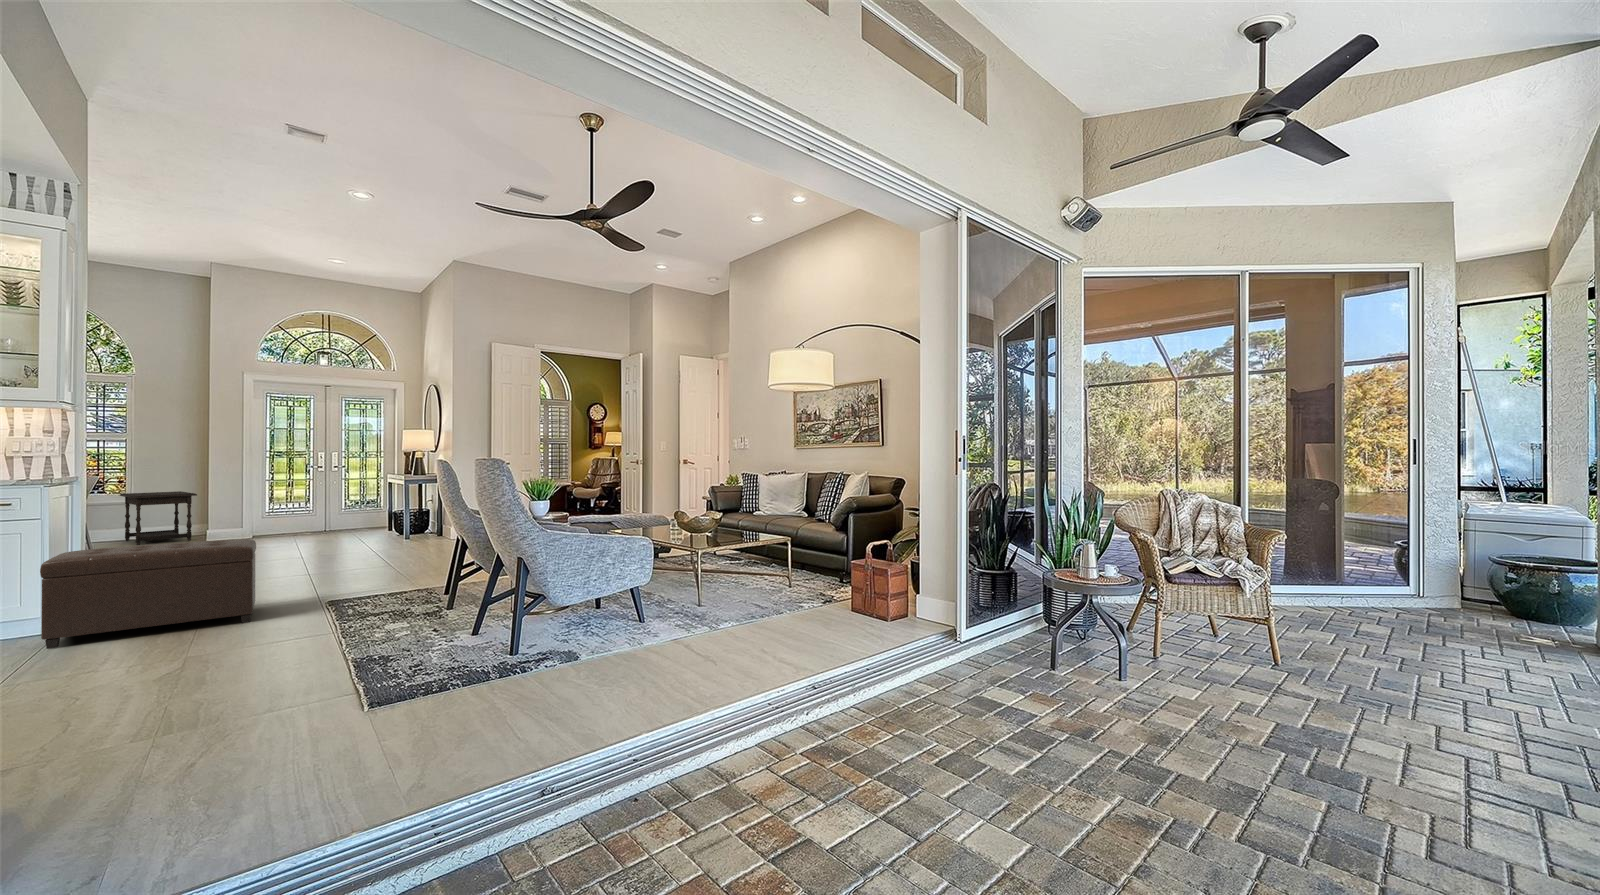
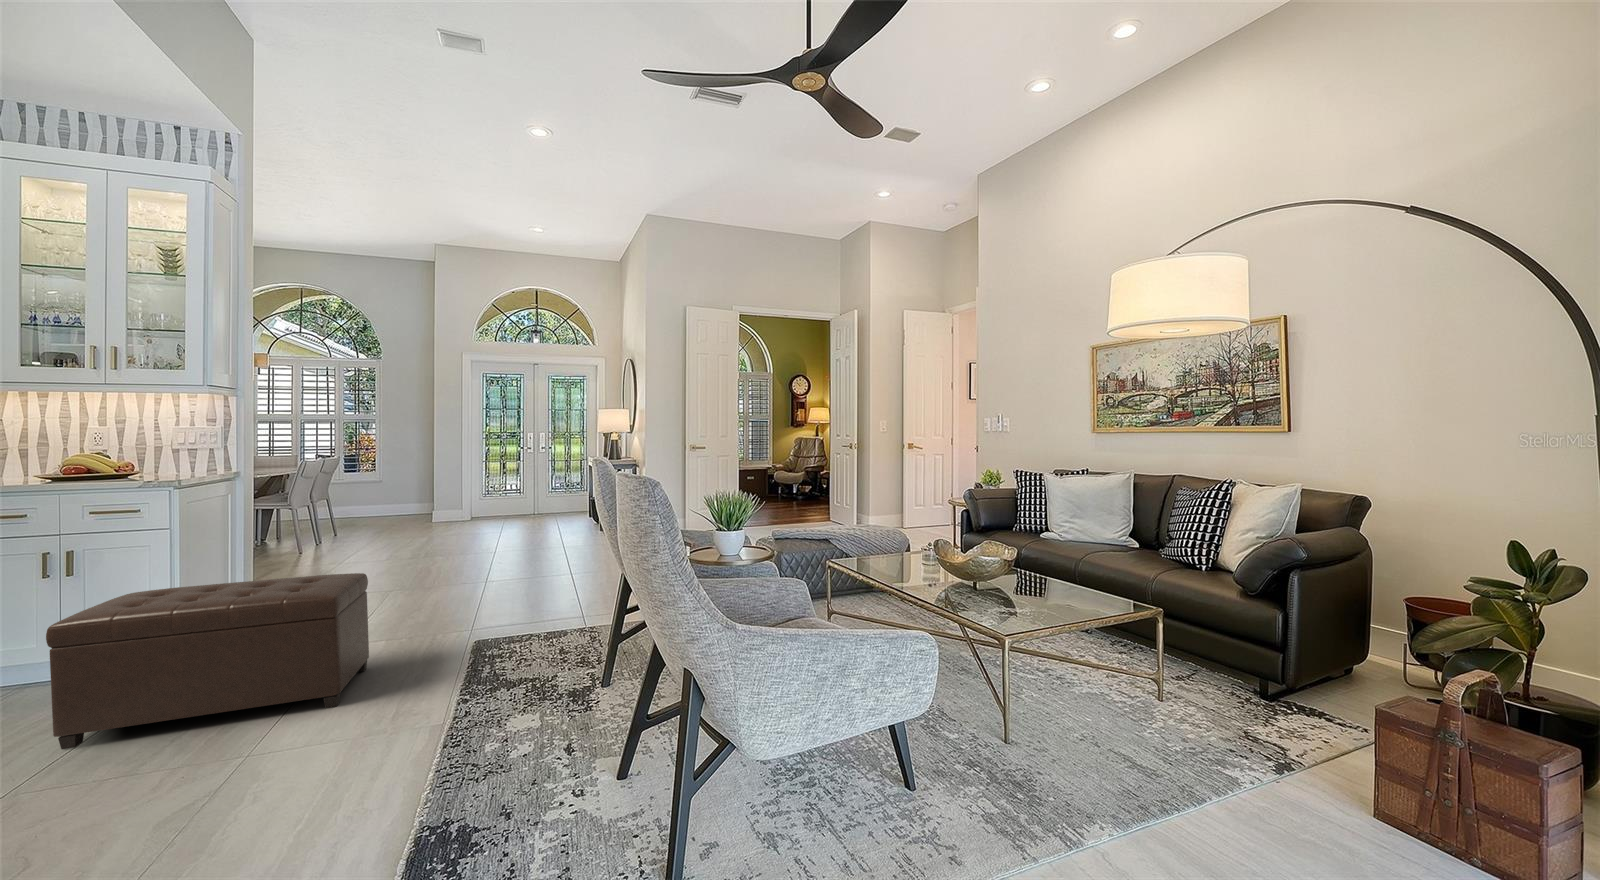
side table: present [120,491,197,545] -> none [366,473,424,527]

